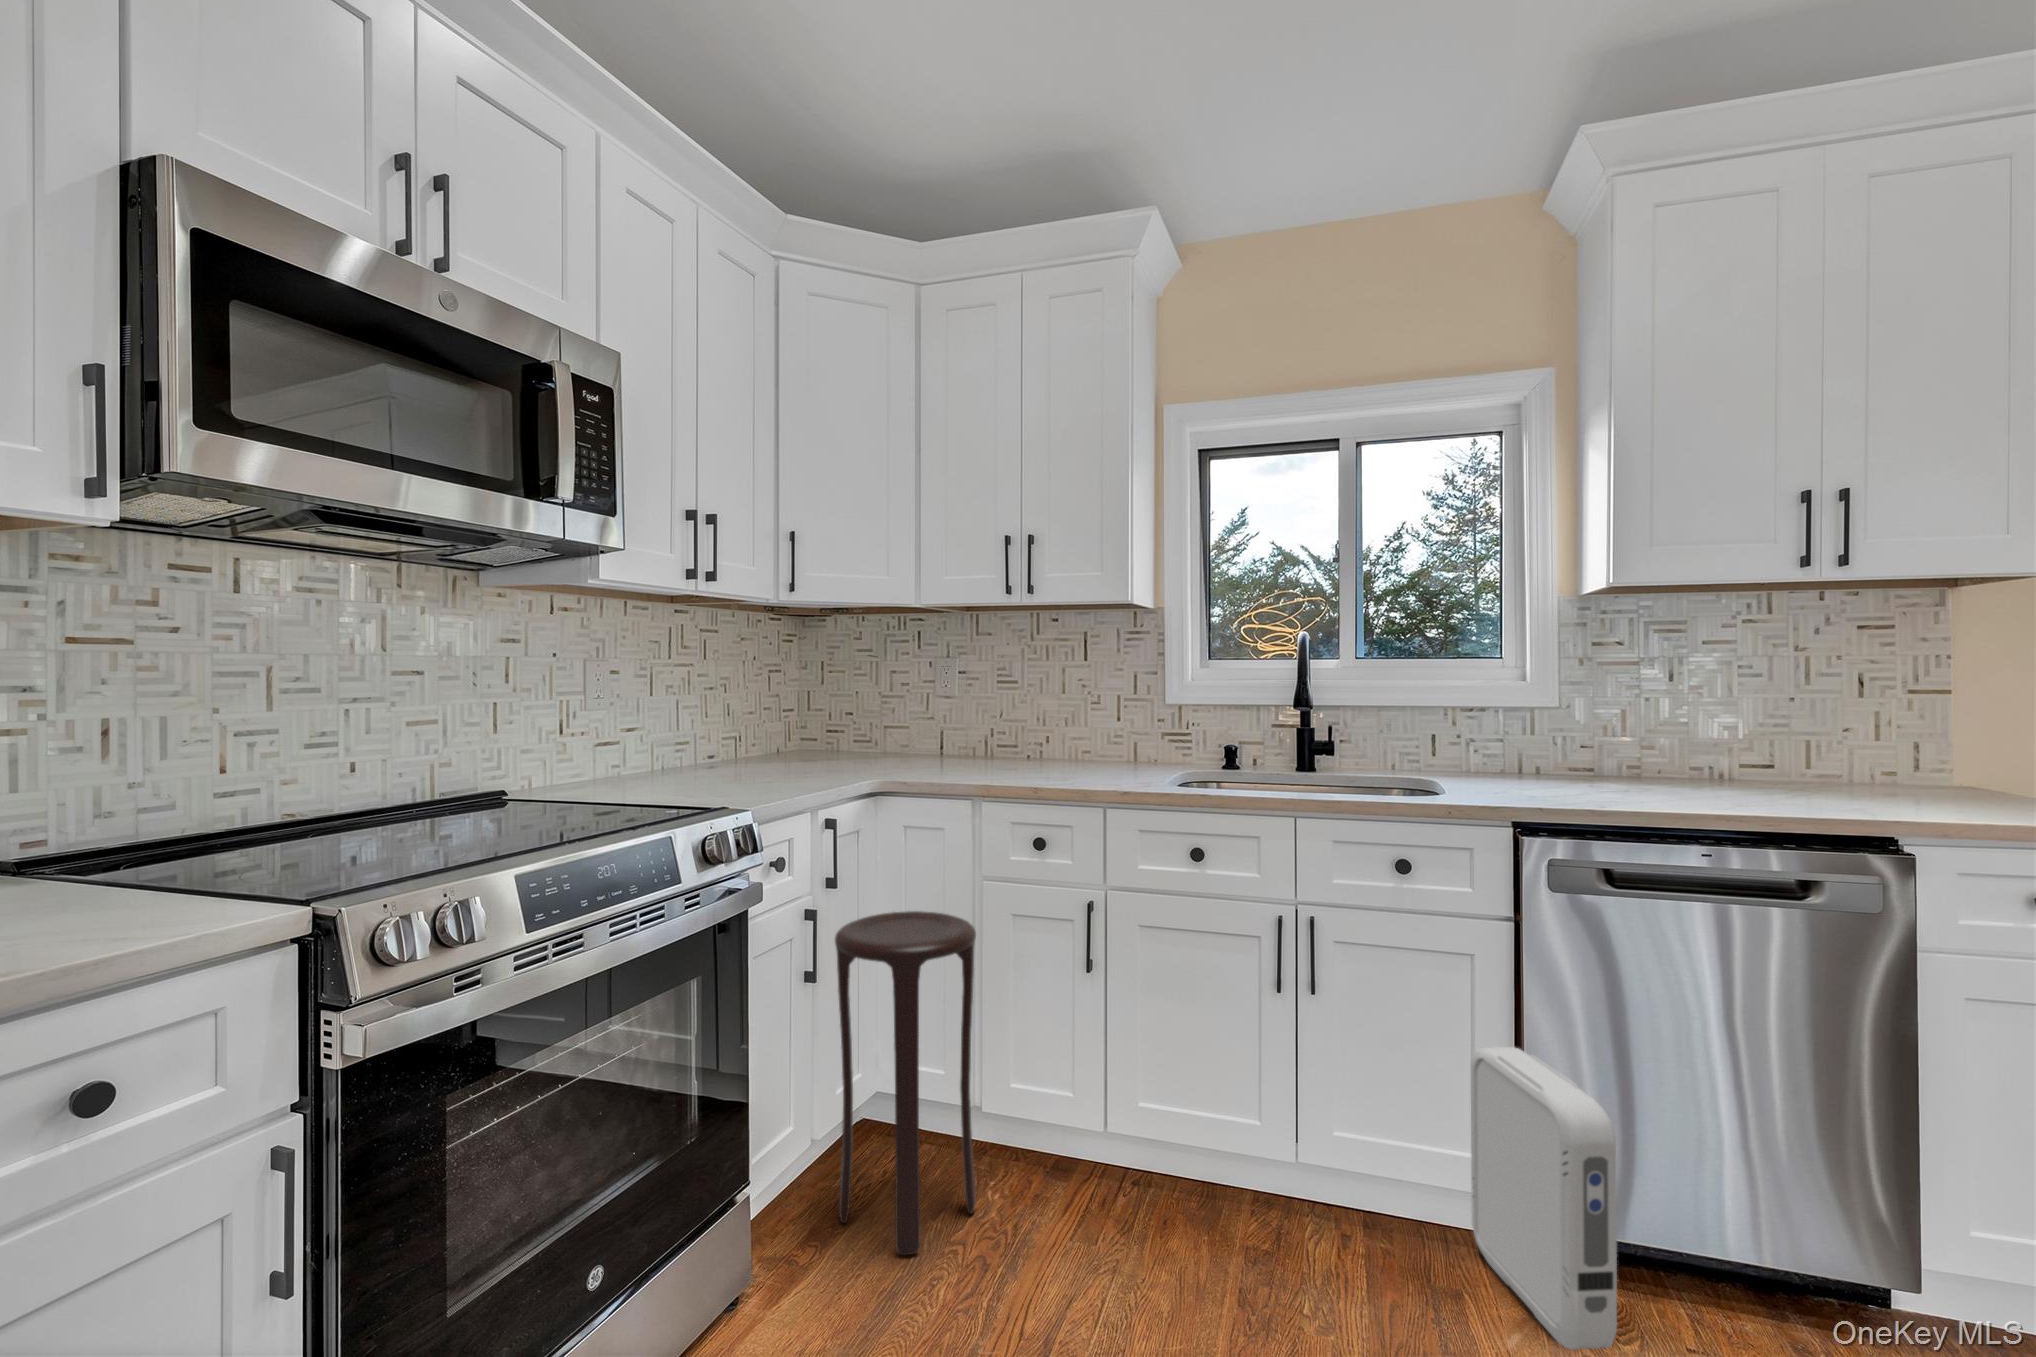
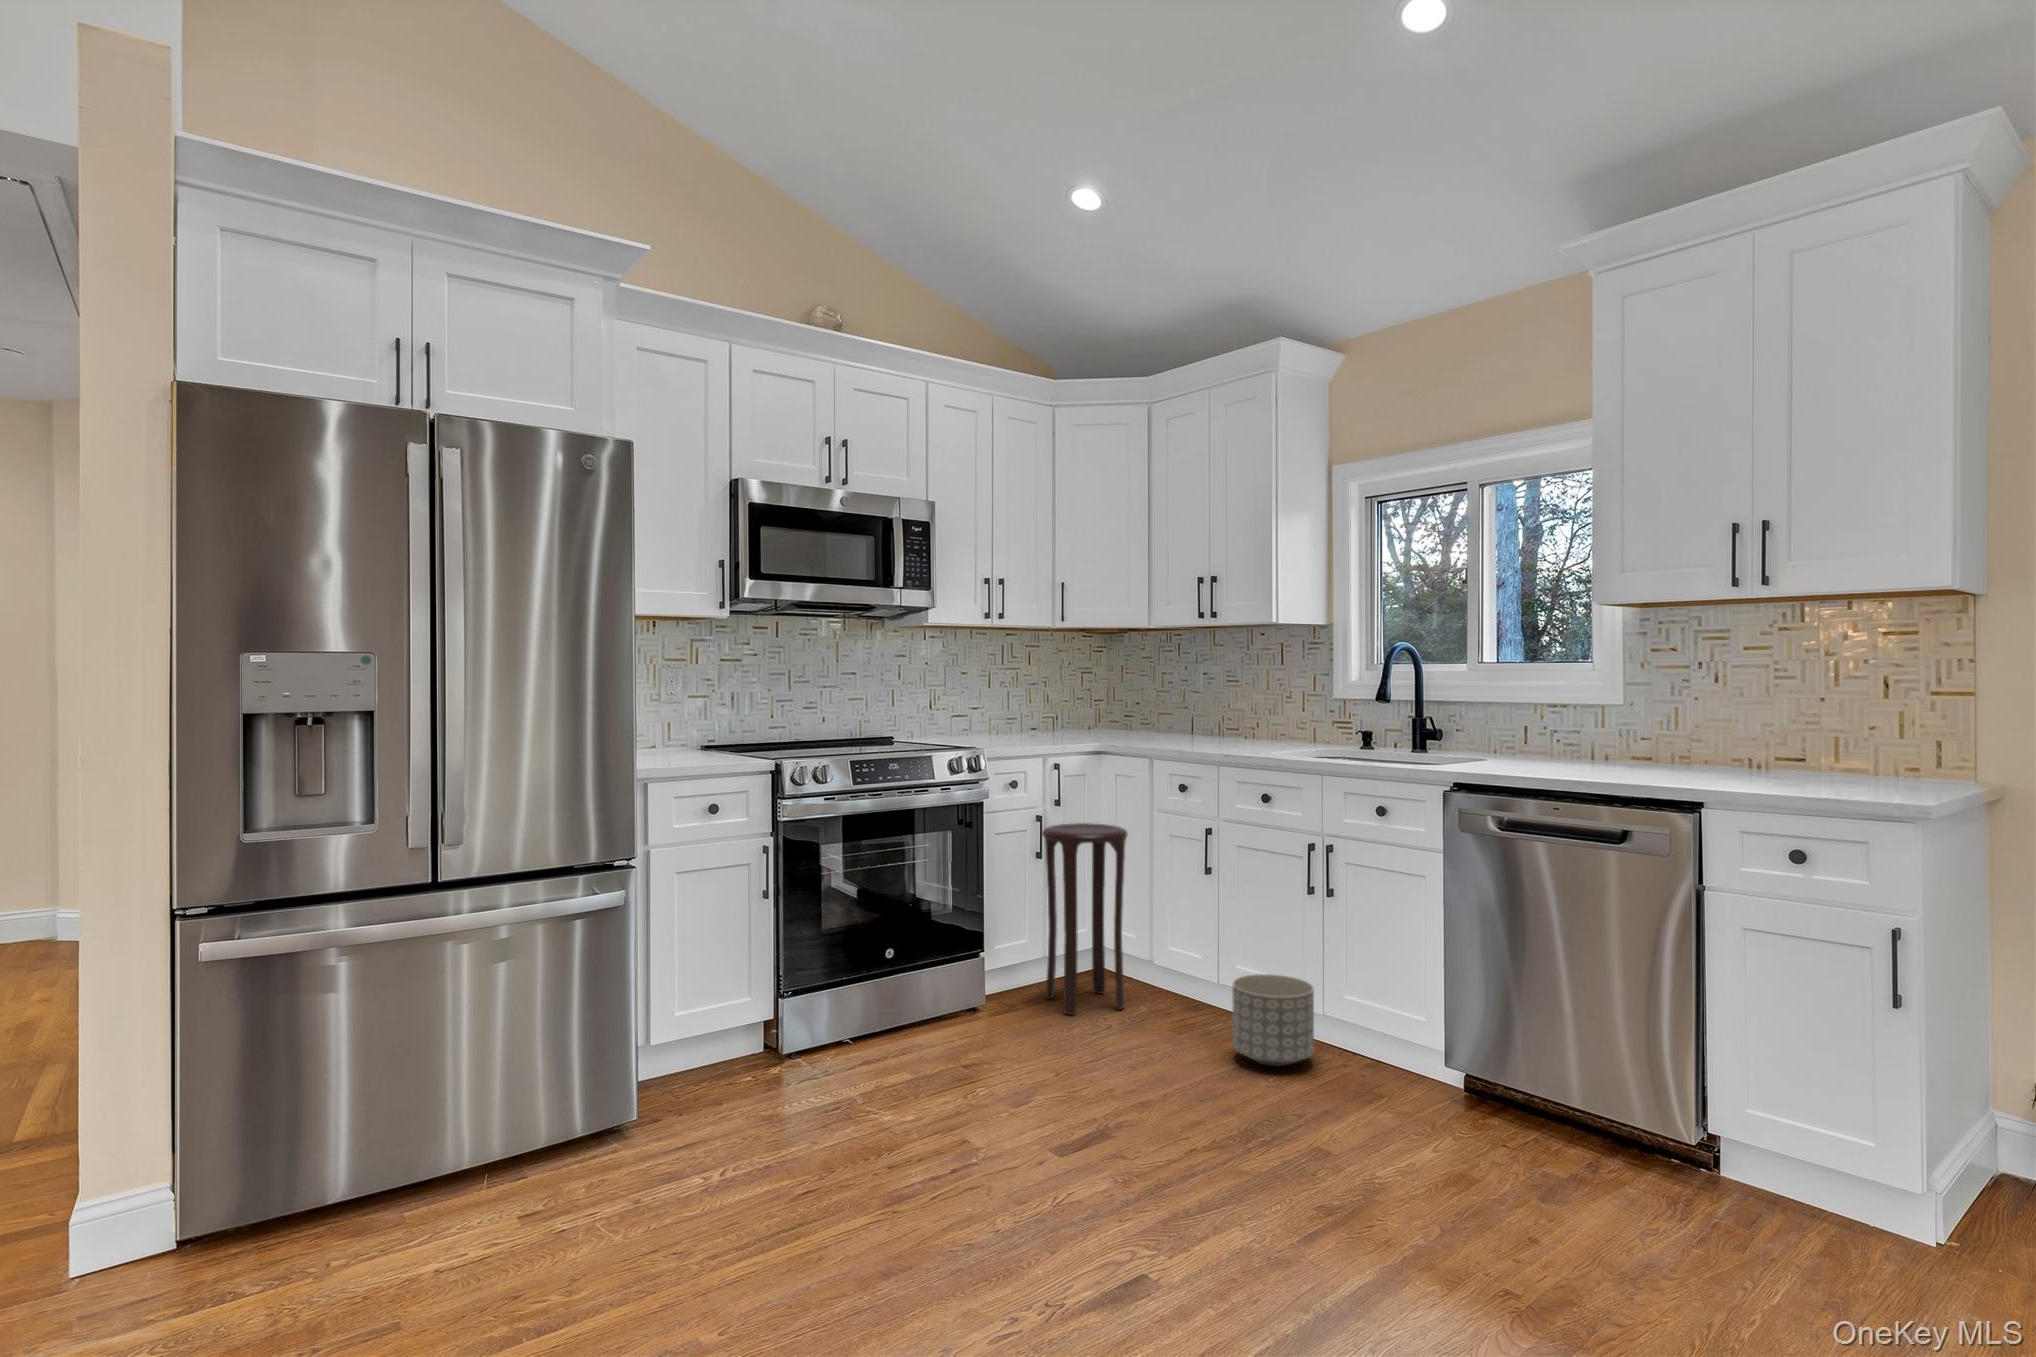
air purifier: present [1471,1047,1617,1350] -> none [1400,939,1451,1123]
planter: none [1212,1121,1339,1287] -> present [1233,974,1314,1066]

